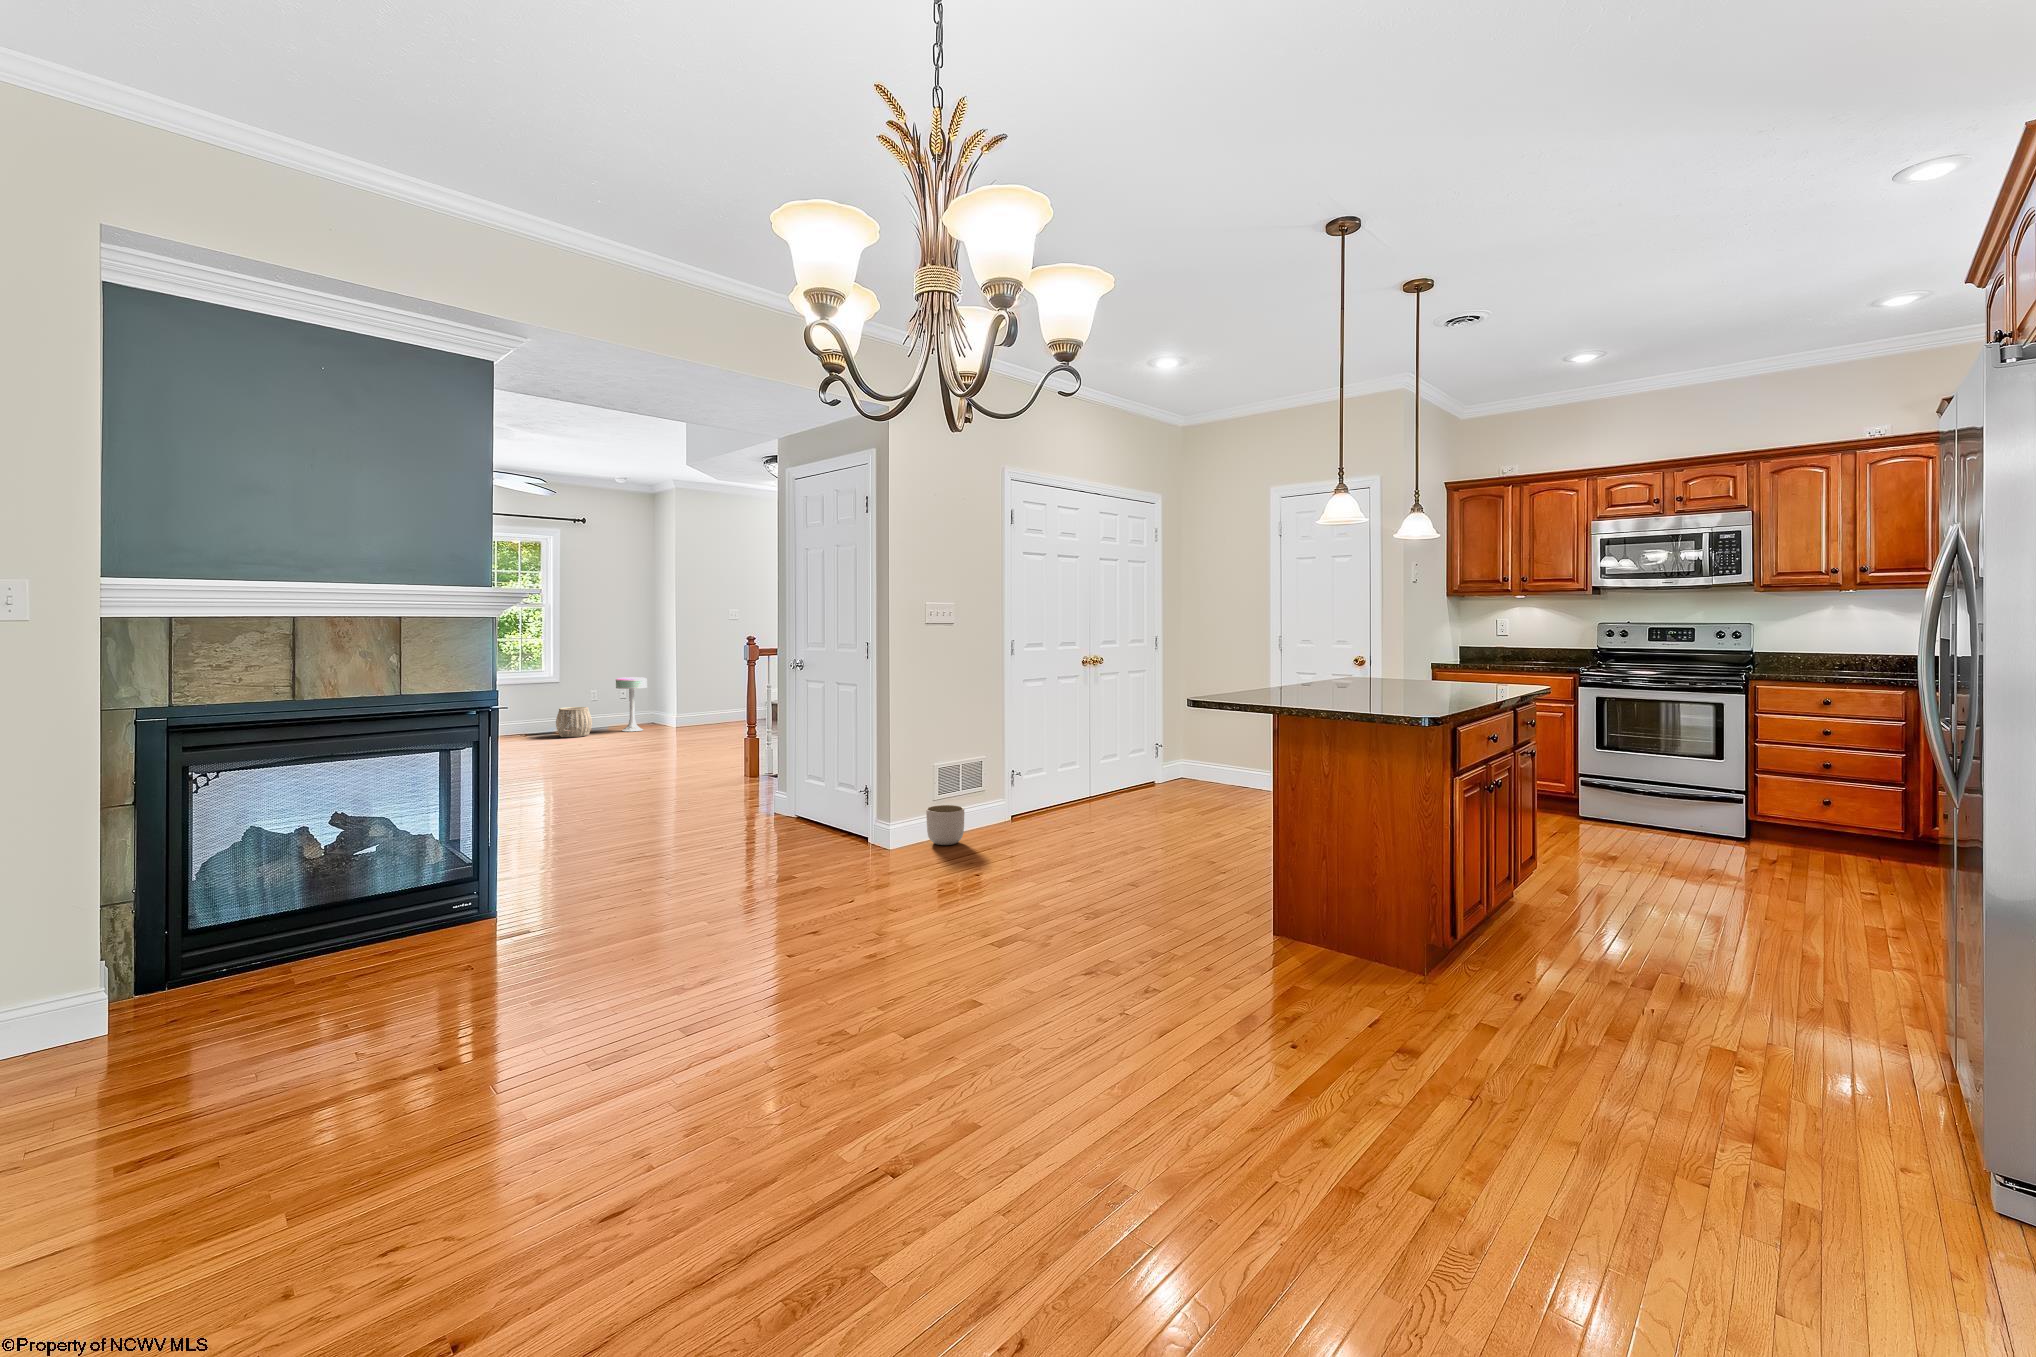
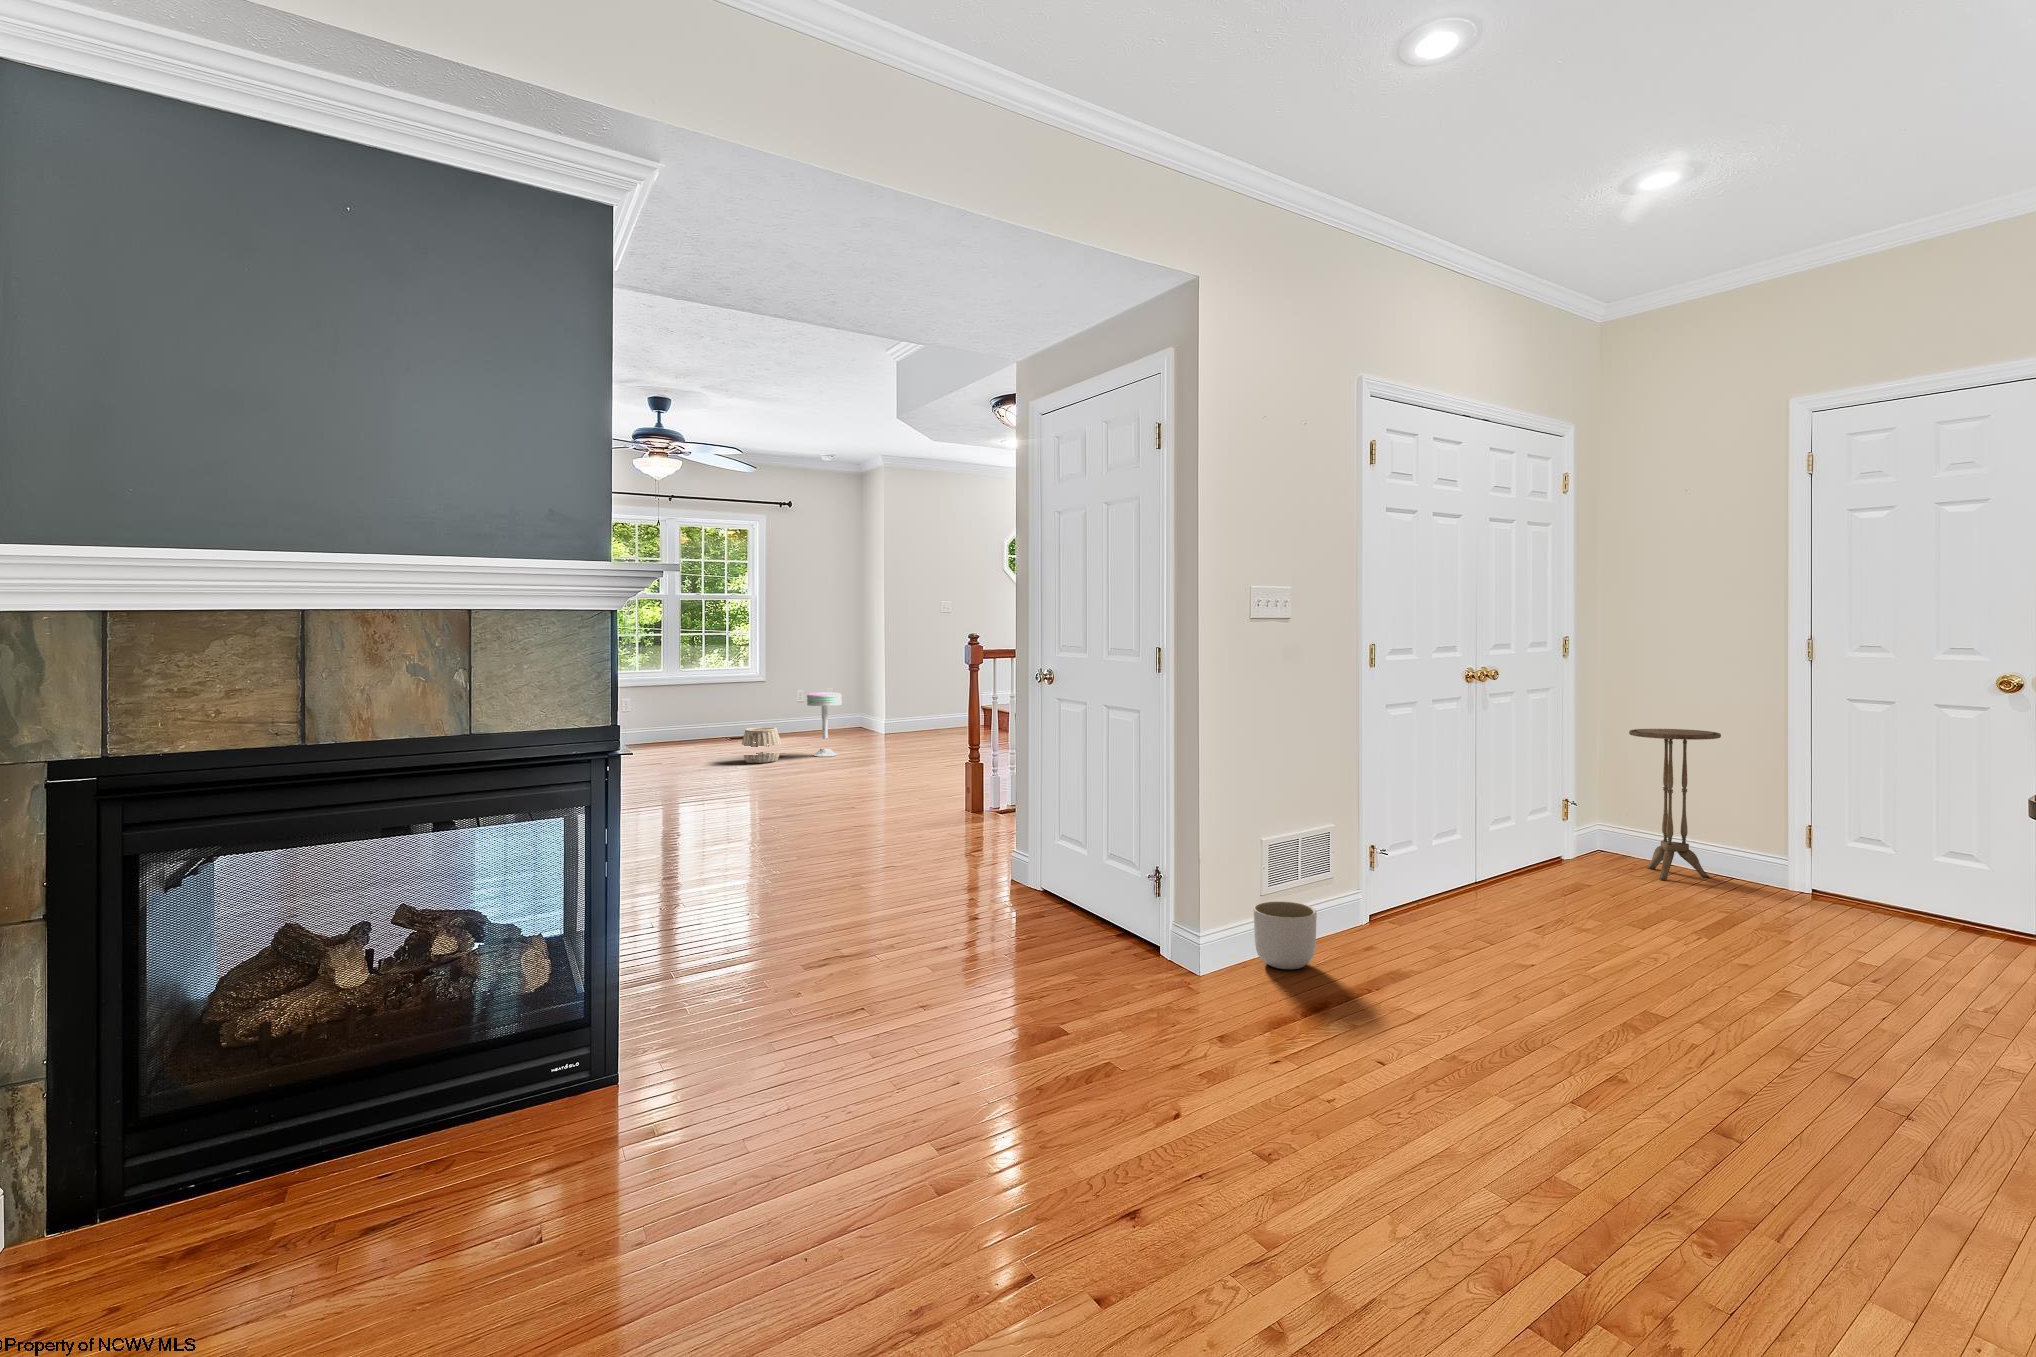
side table: none [1188,698,1237,794] -> present [1629,729,1721,880]

